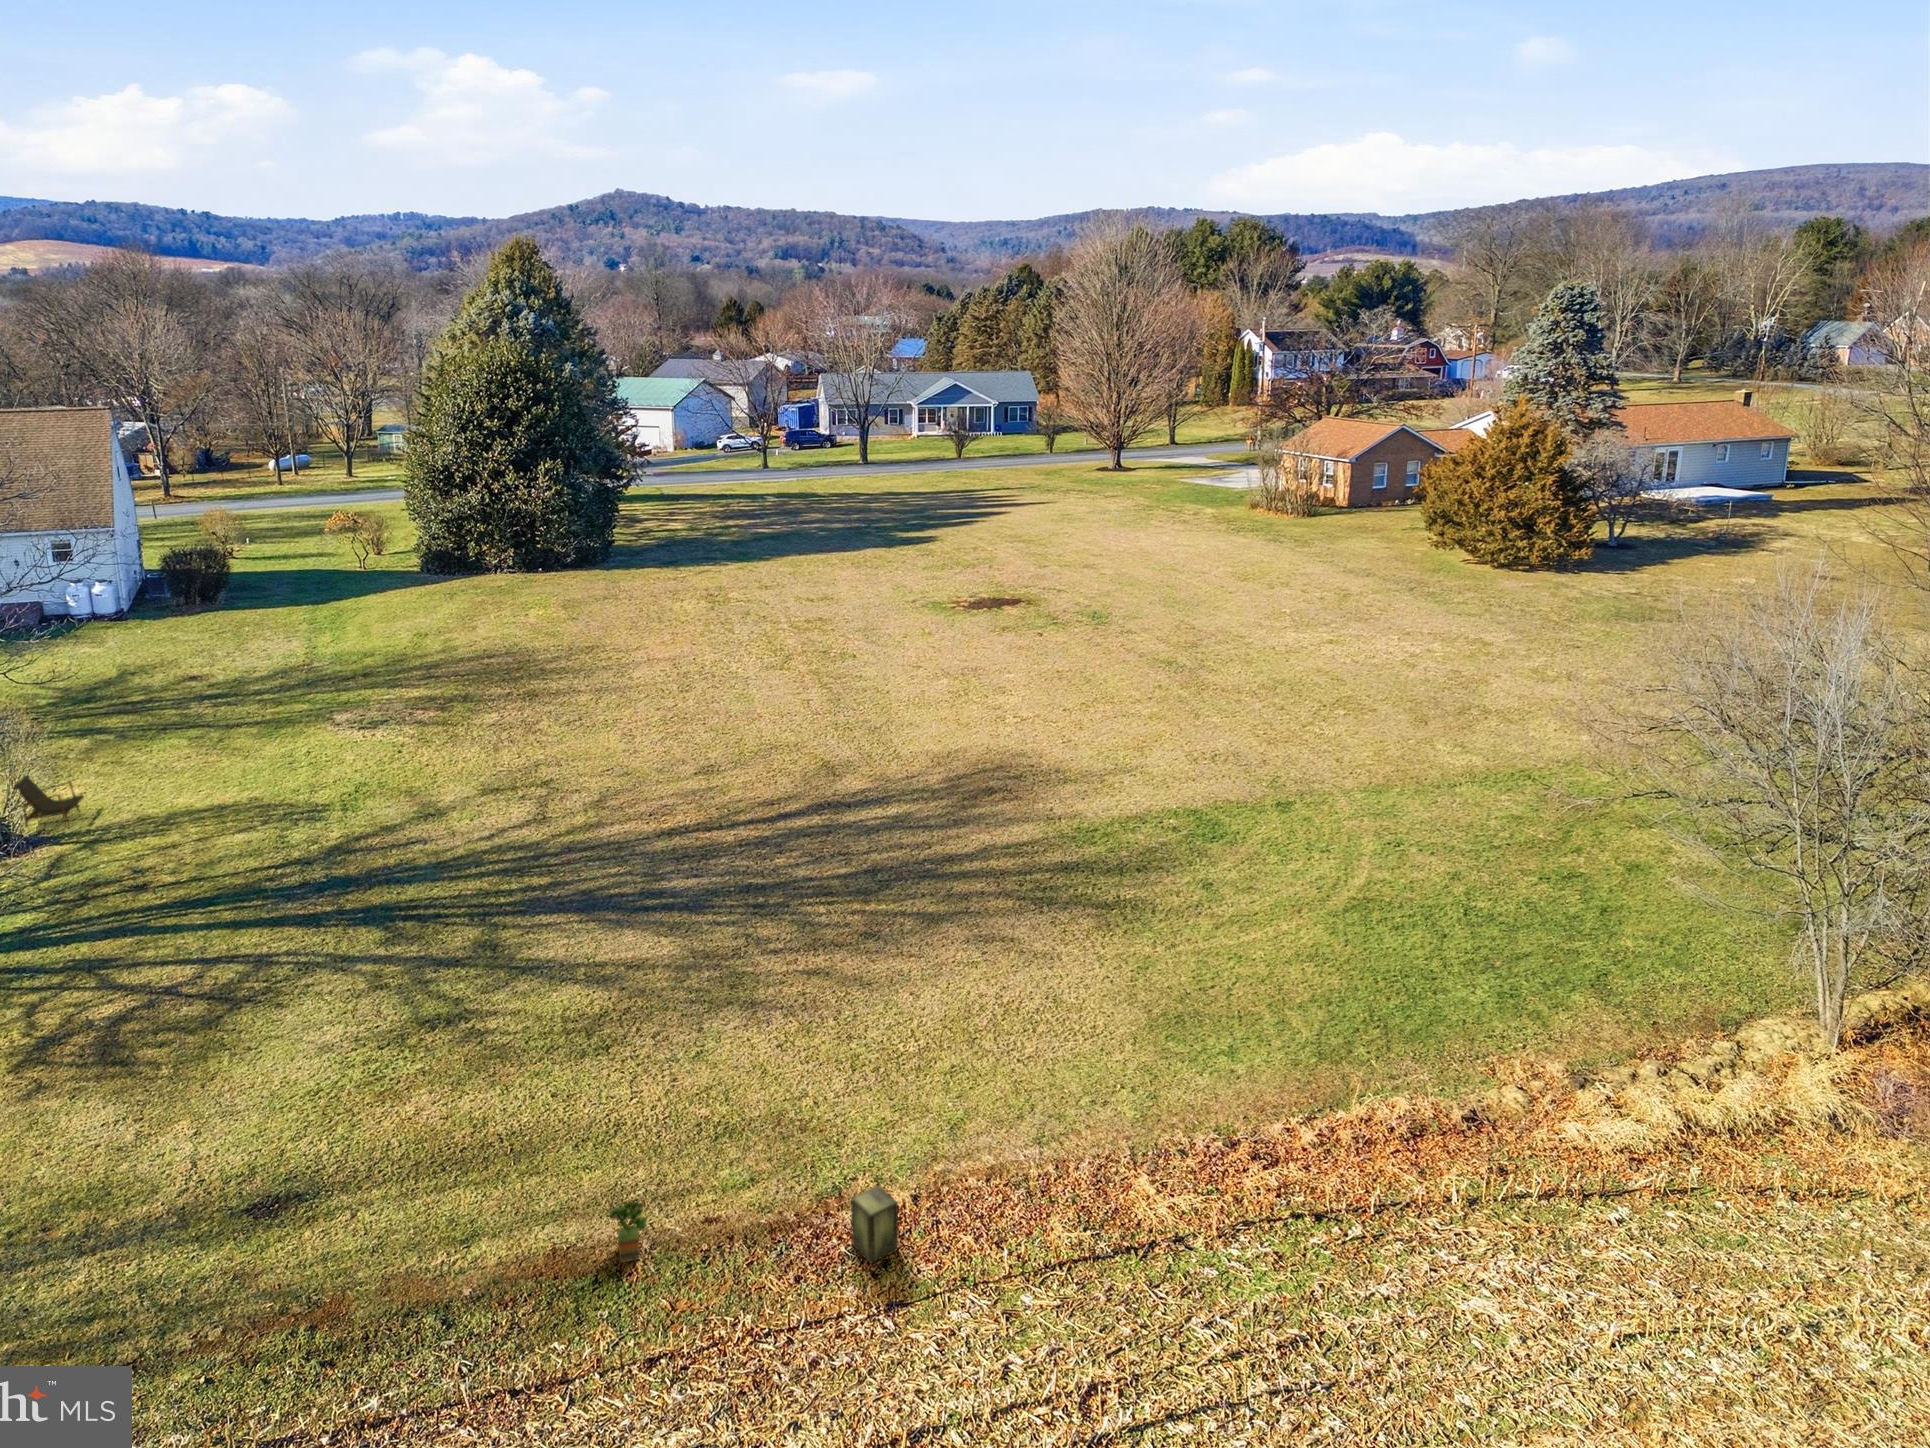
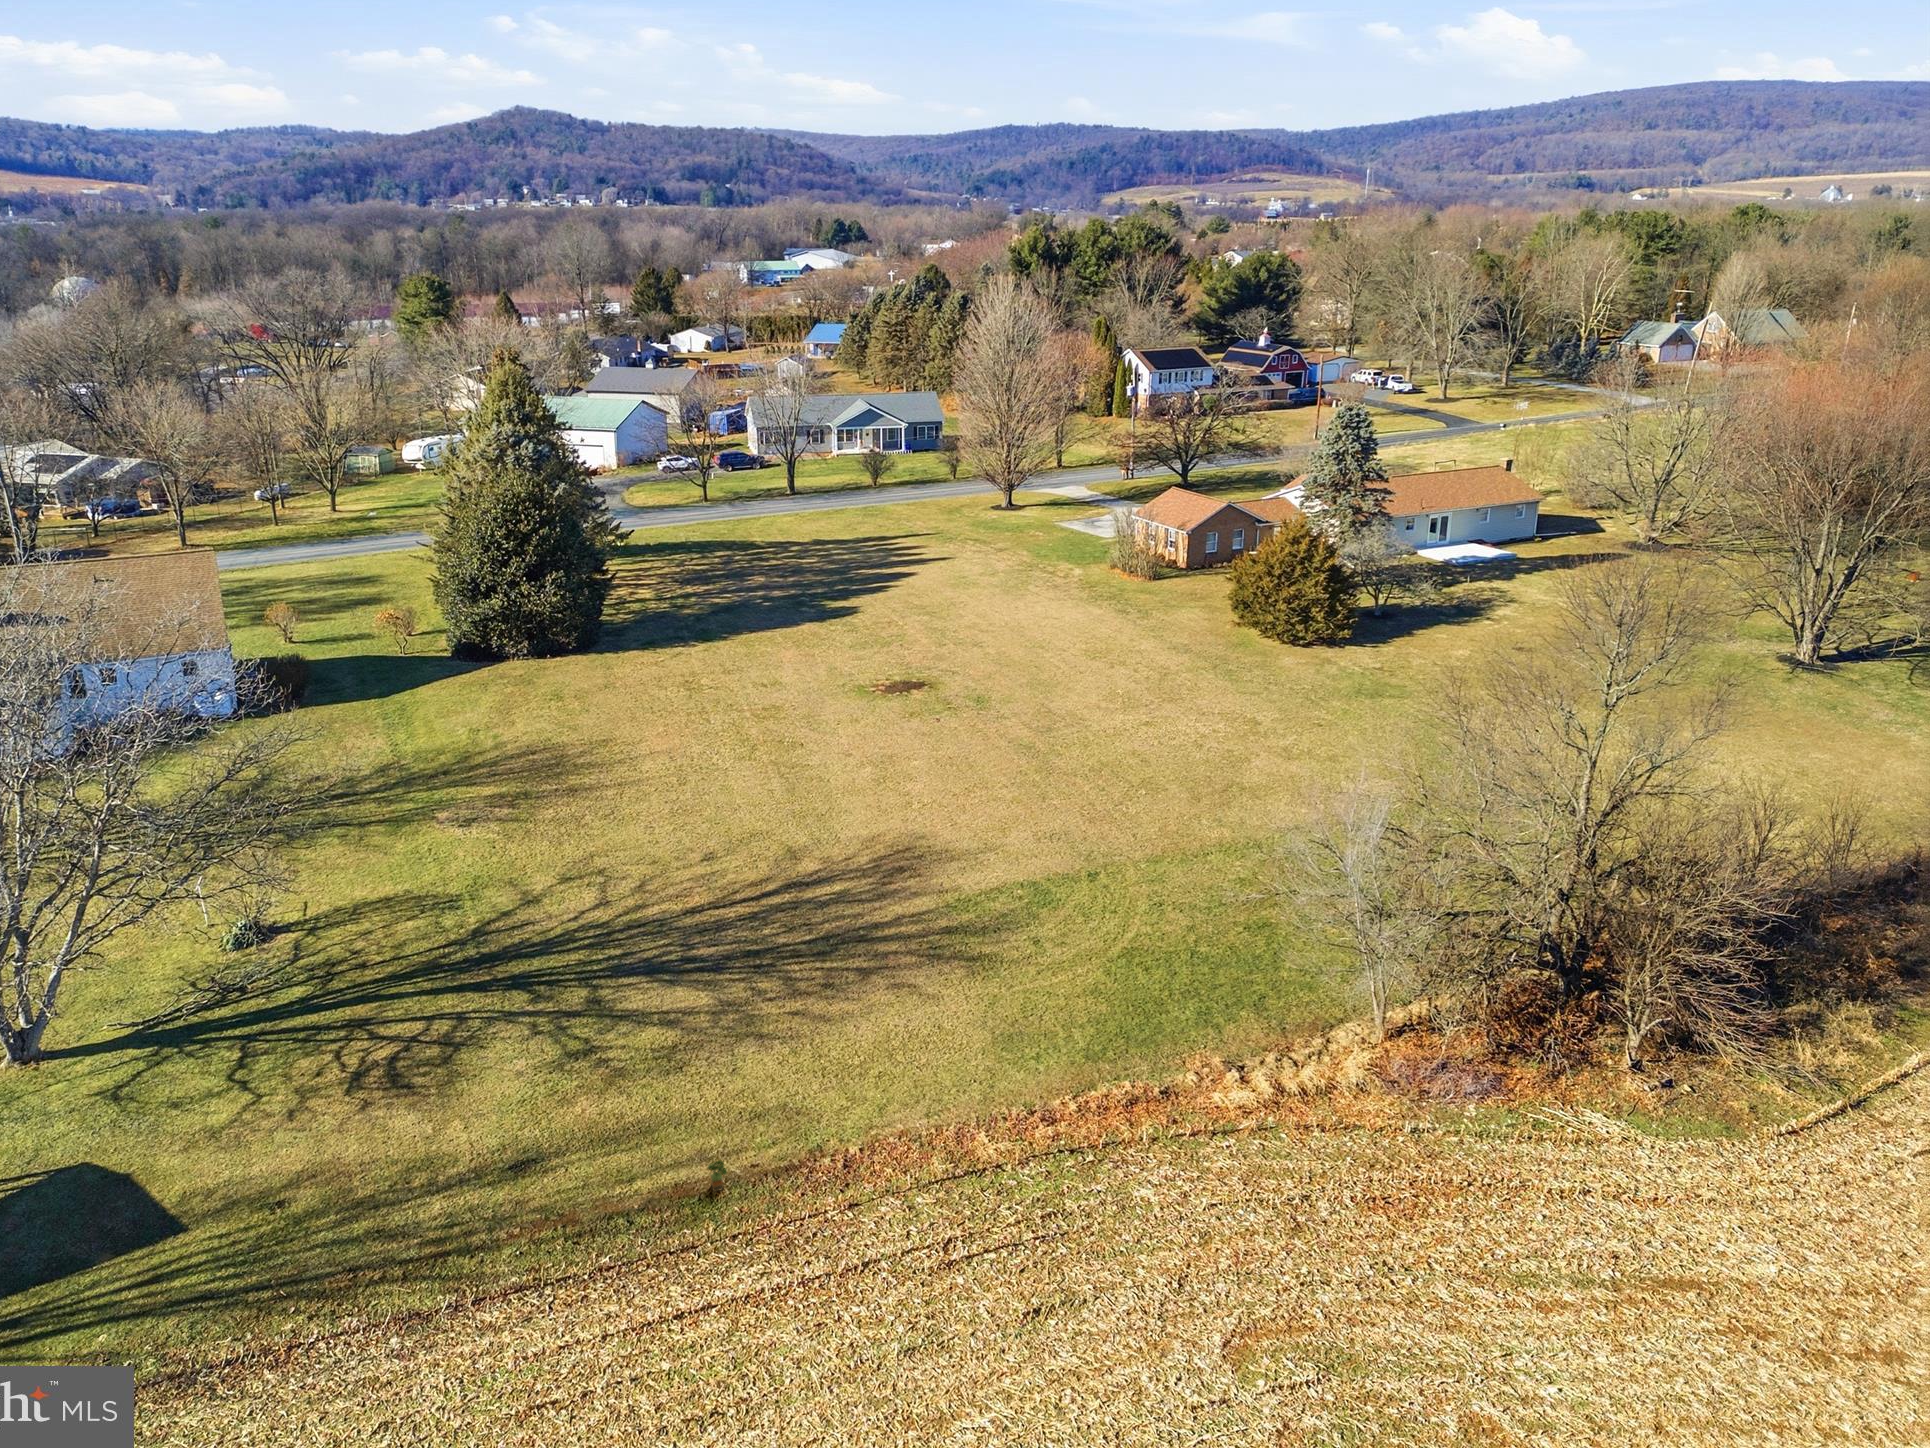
lounge chair: present [14,776,83,827] -> none [251,885,292,923]
storage box: present [851,1186,898,1263] -> none [832,1146,857,1186]

